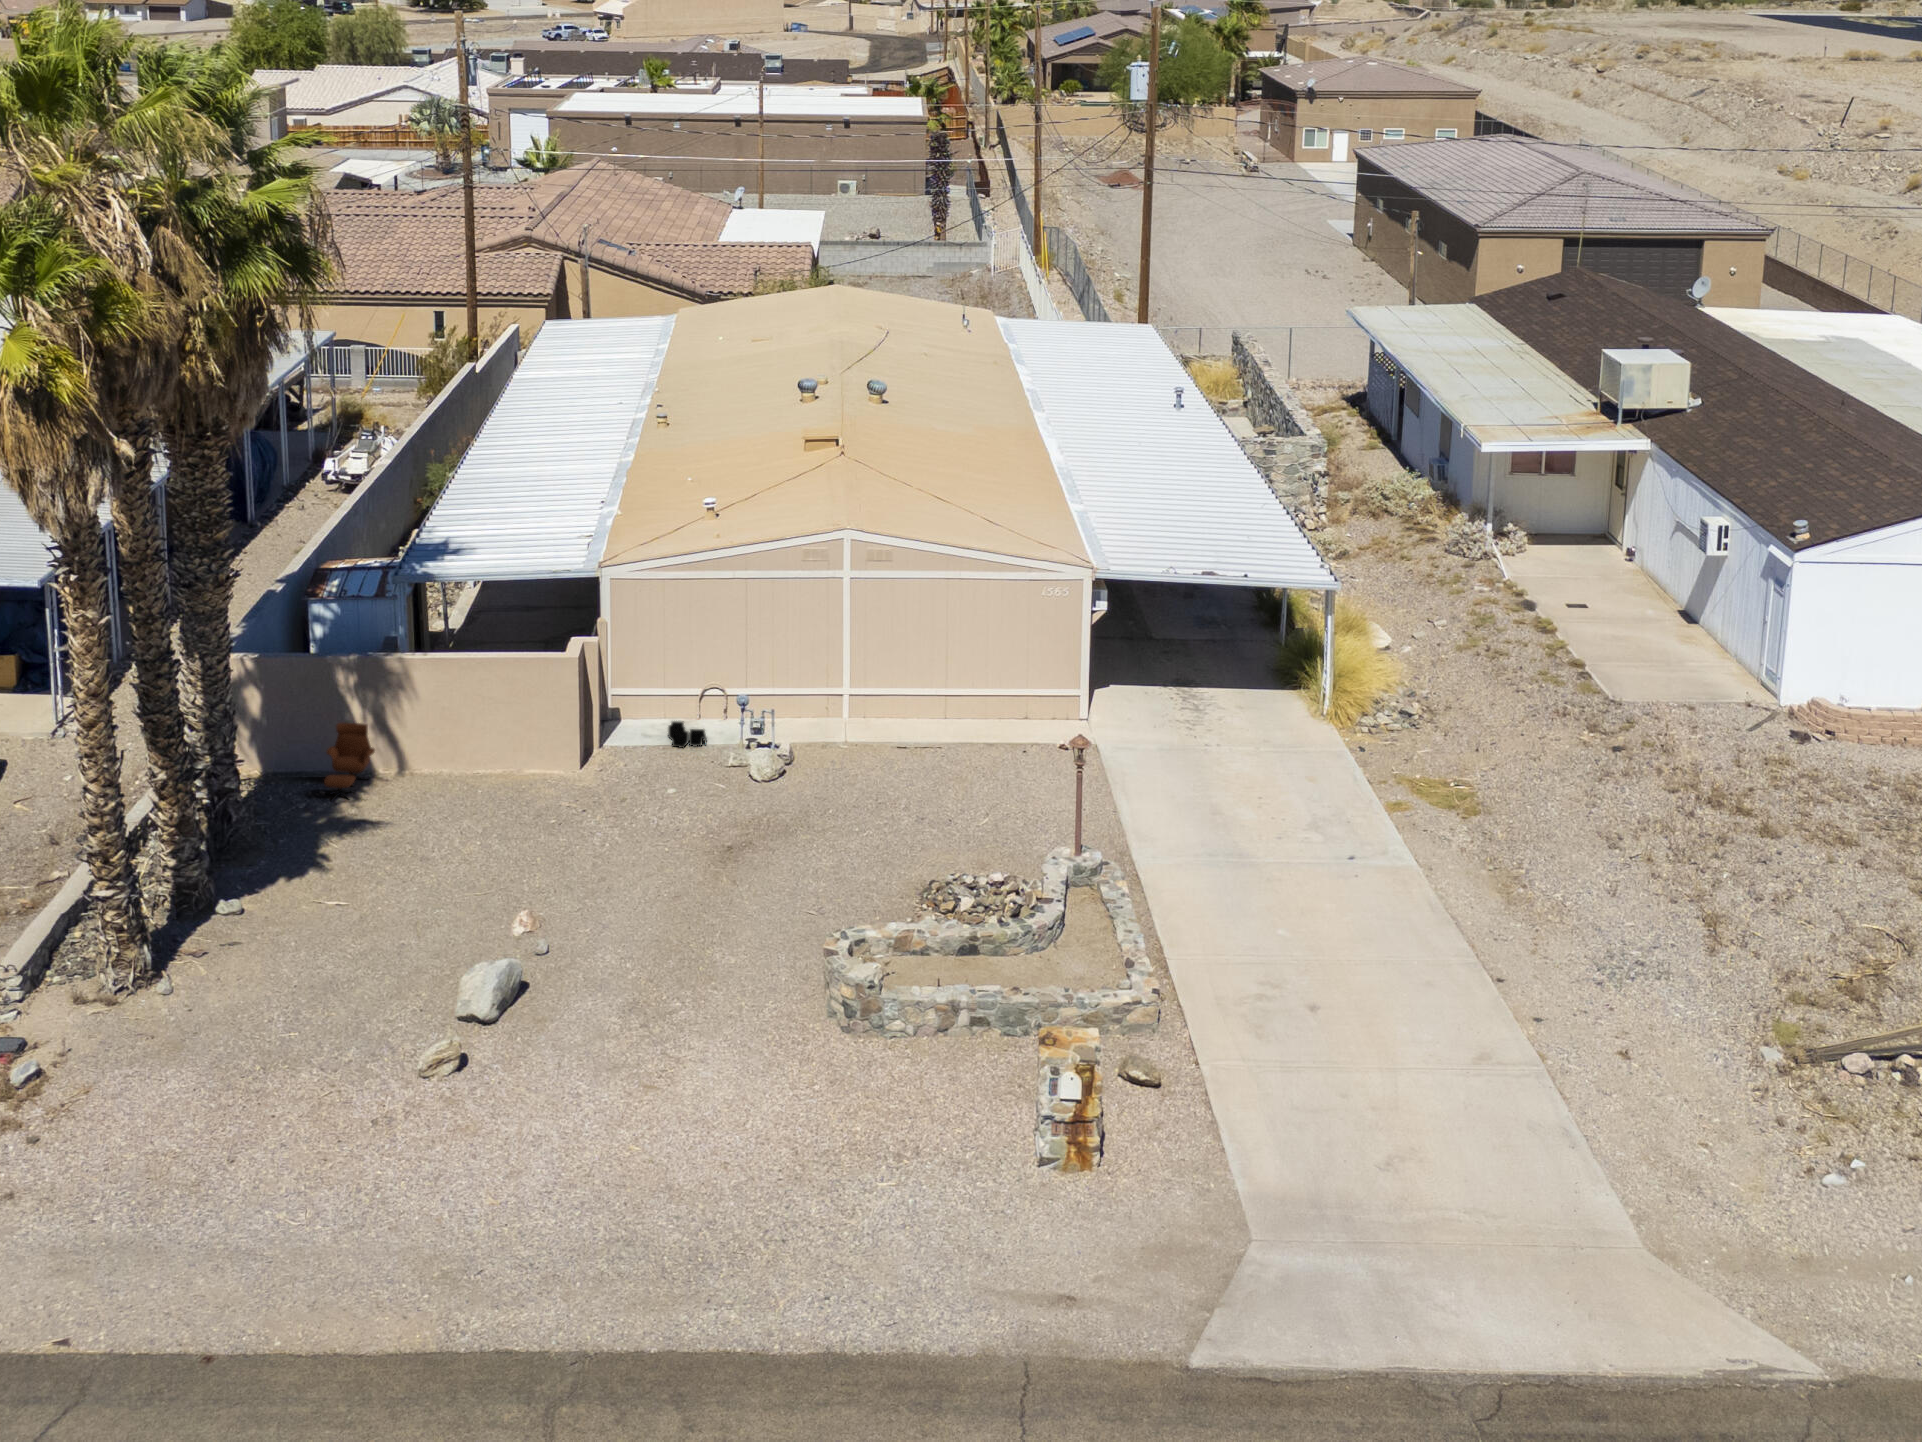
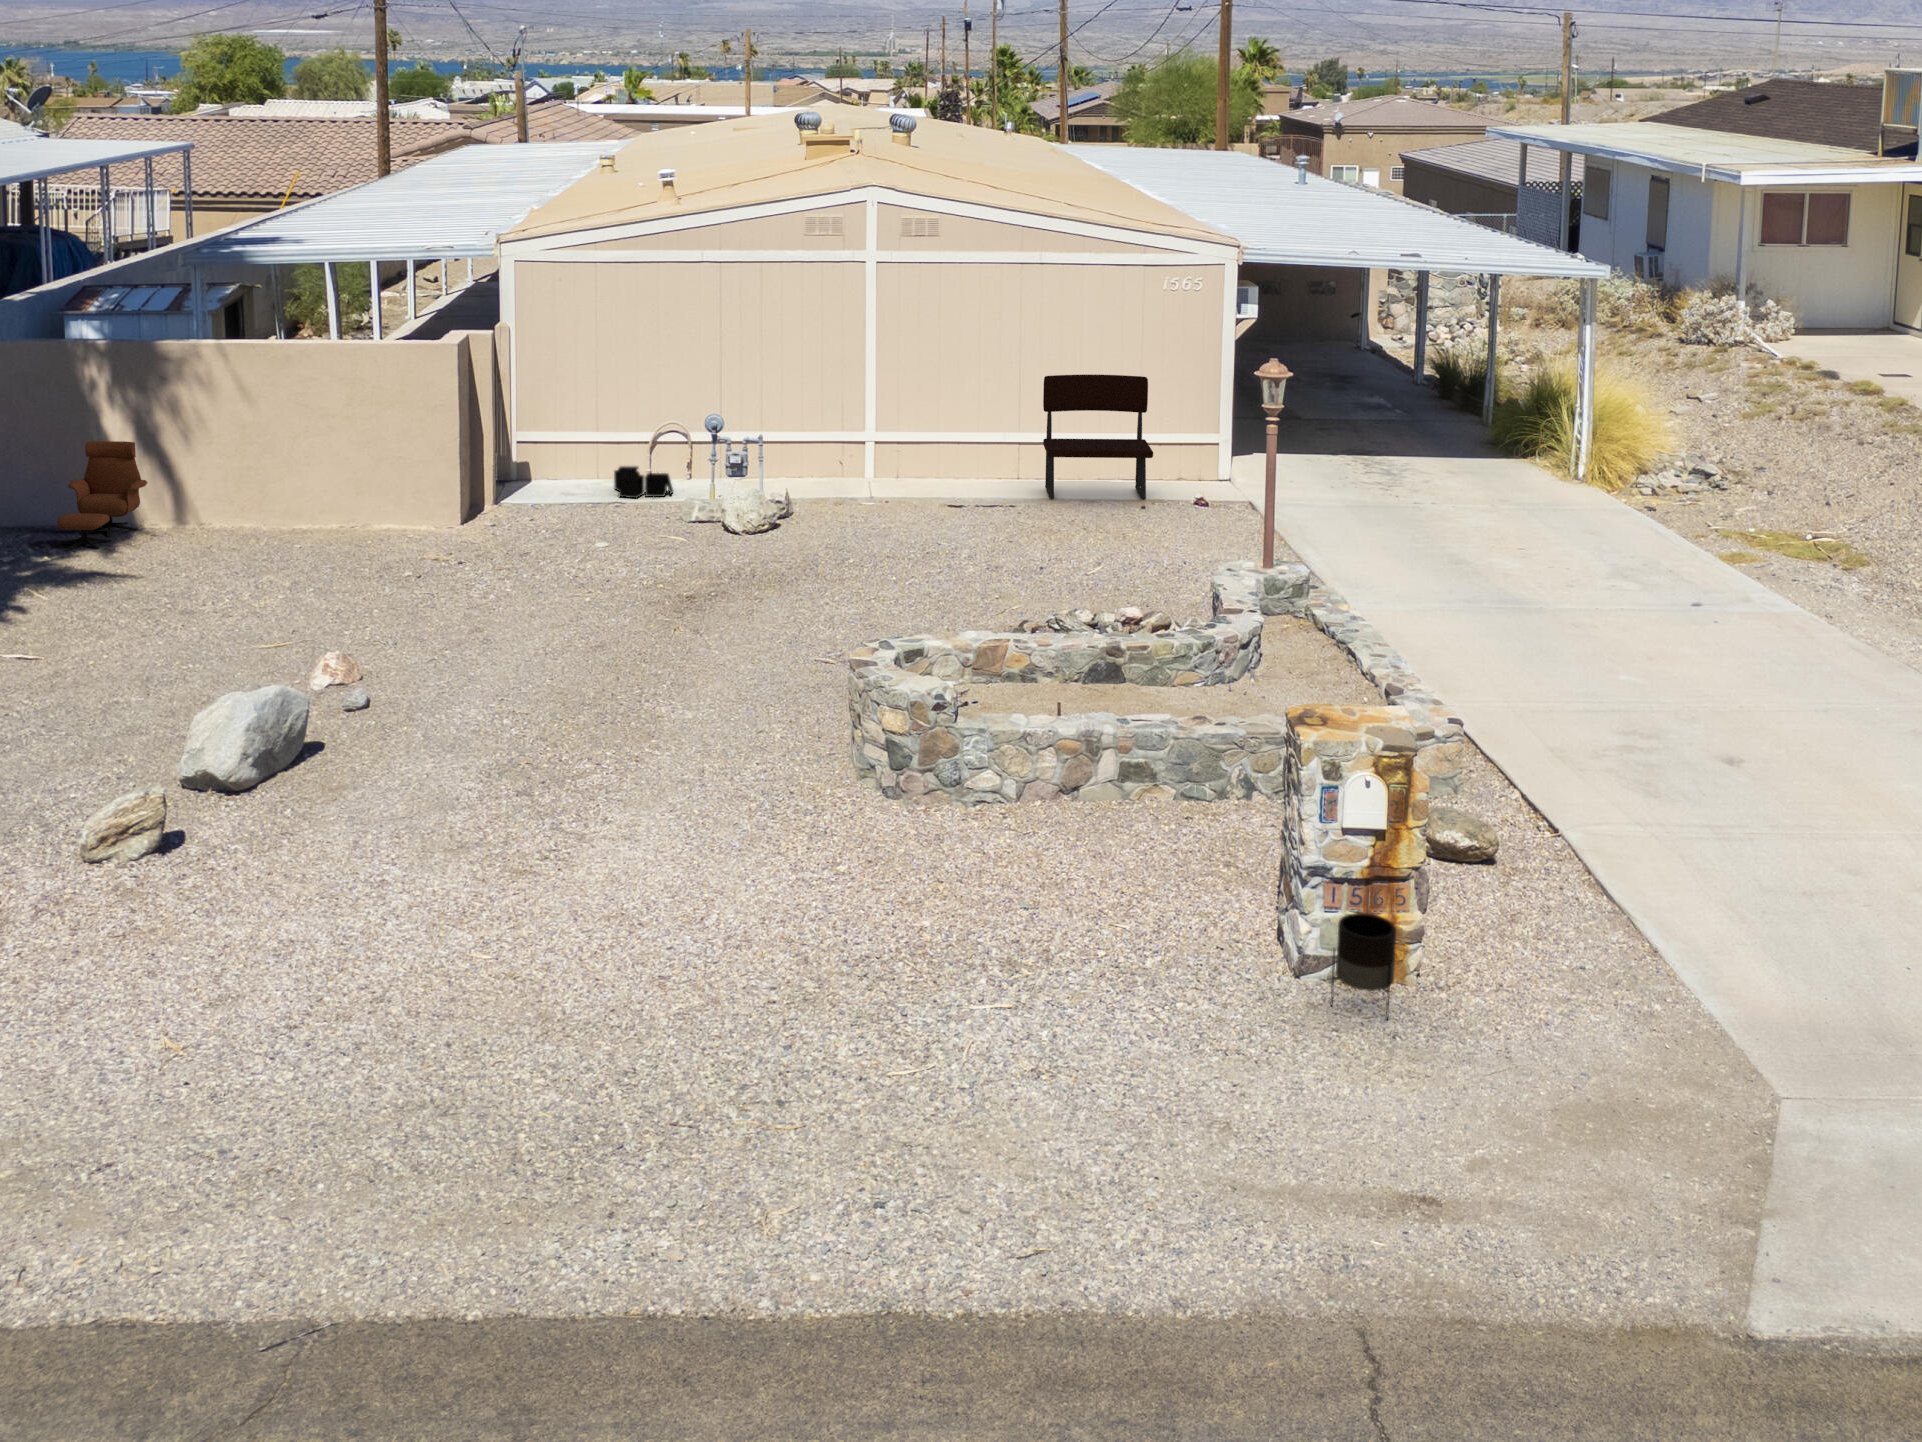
bench: none [952,667,1021,754] -> present [1043,375,1153,500]
planter: none [1053,1139,1085,1193] -> present [1331,913,1396,1019]

